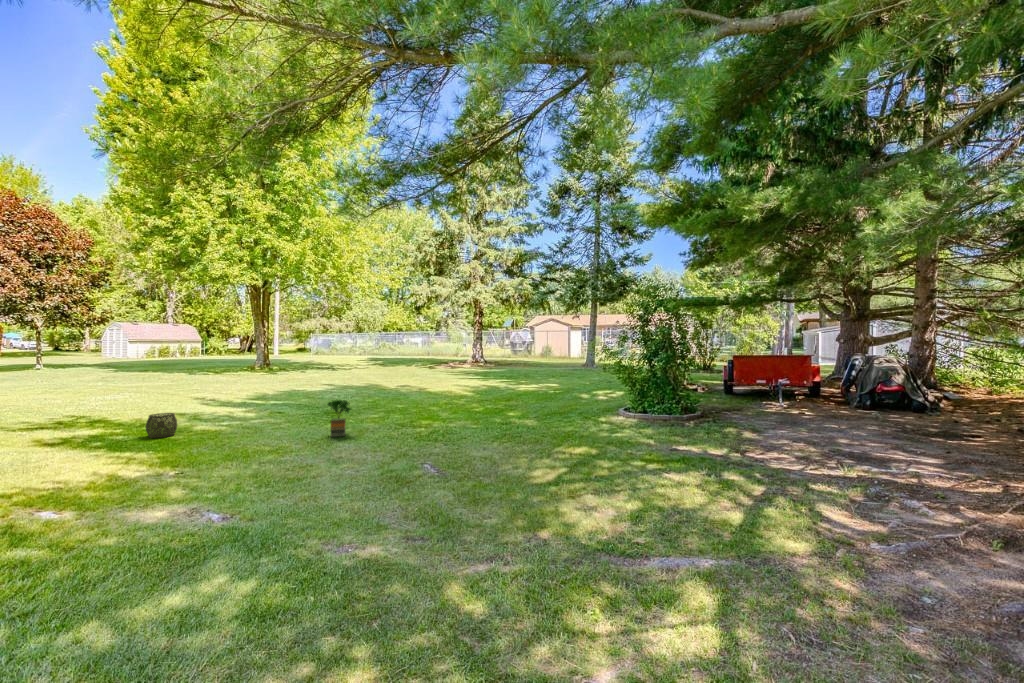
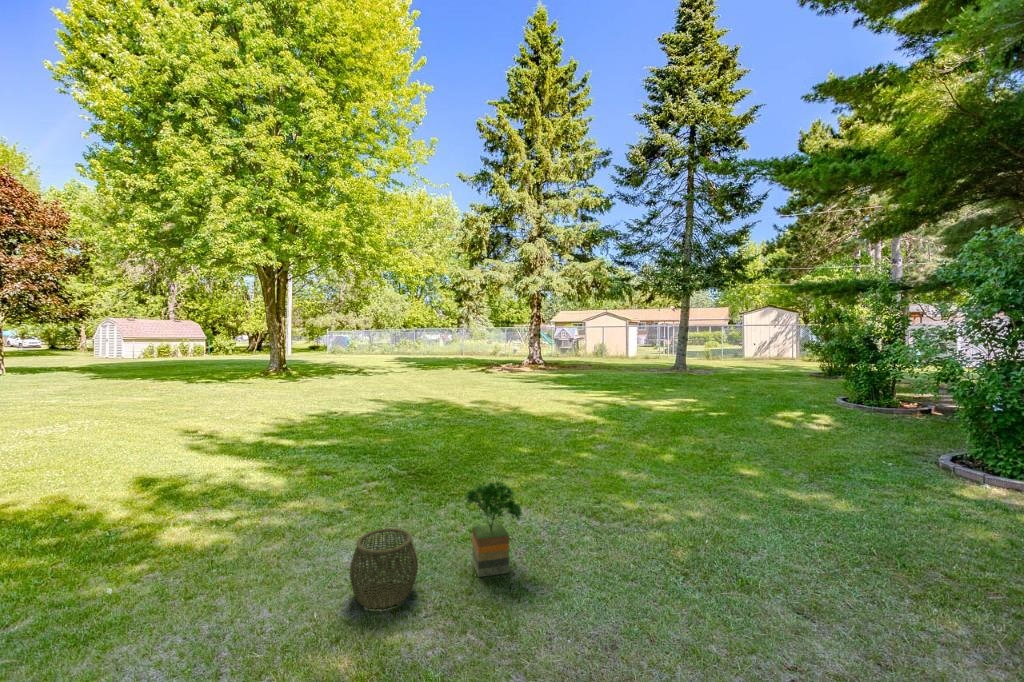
woven basket: present [146,413,177,438] -> present [349,528,418,609]

